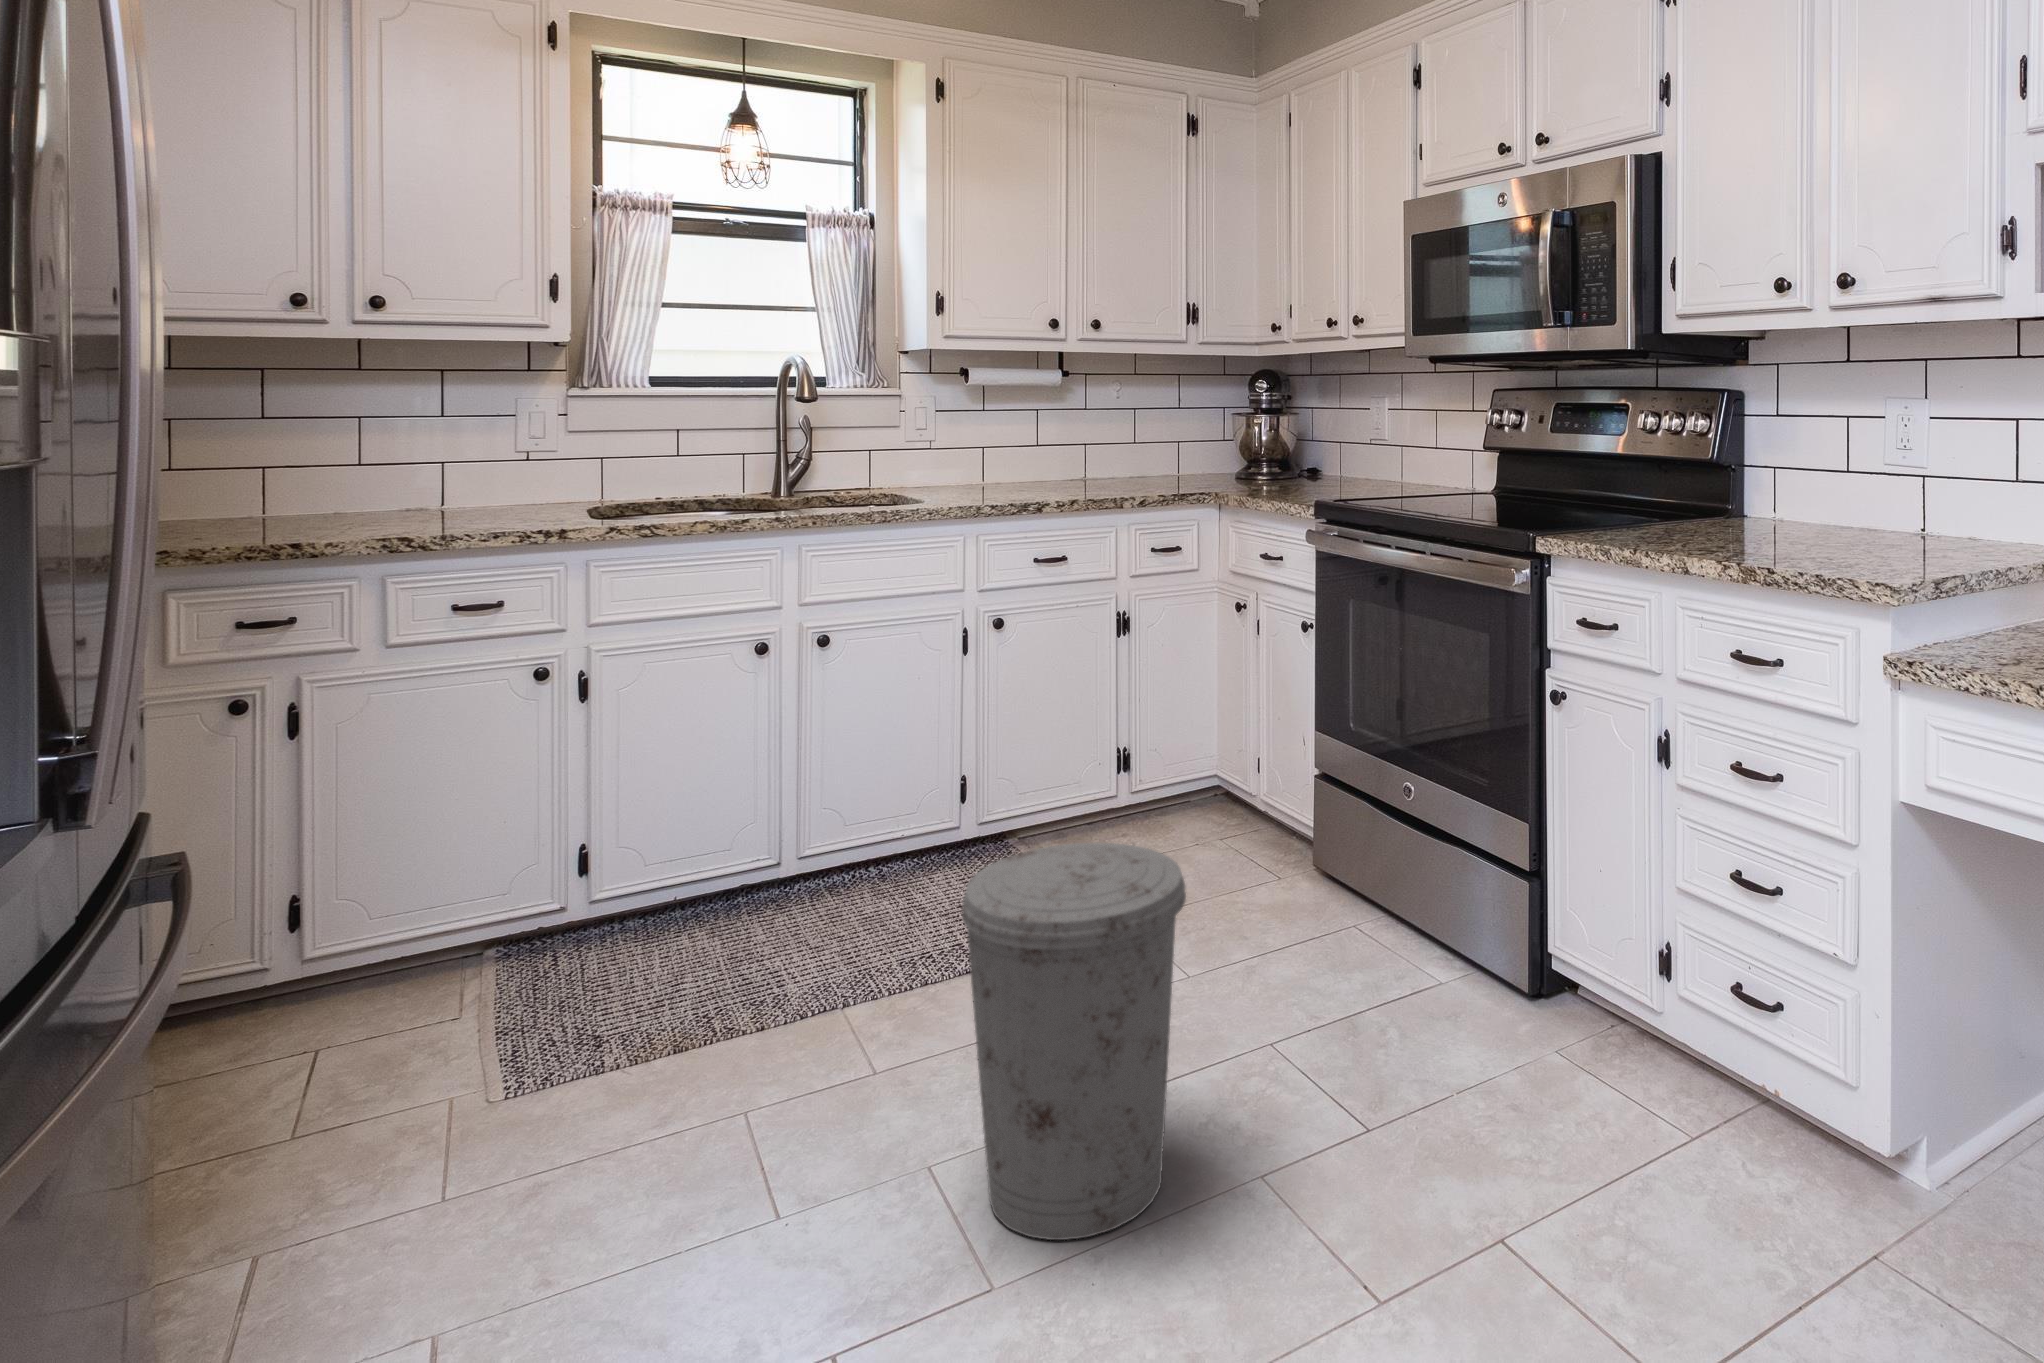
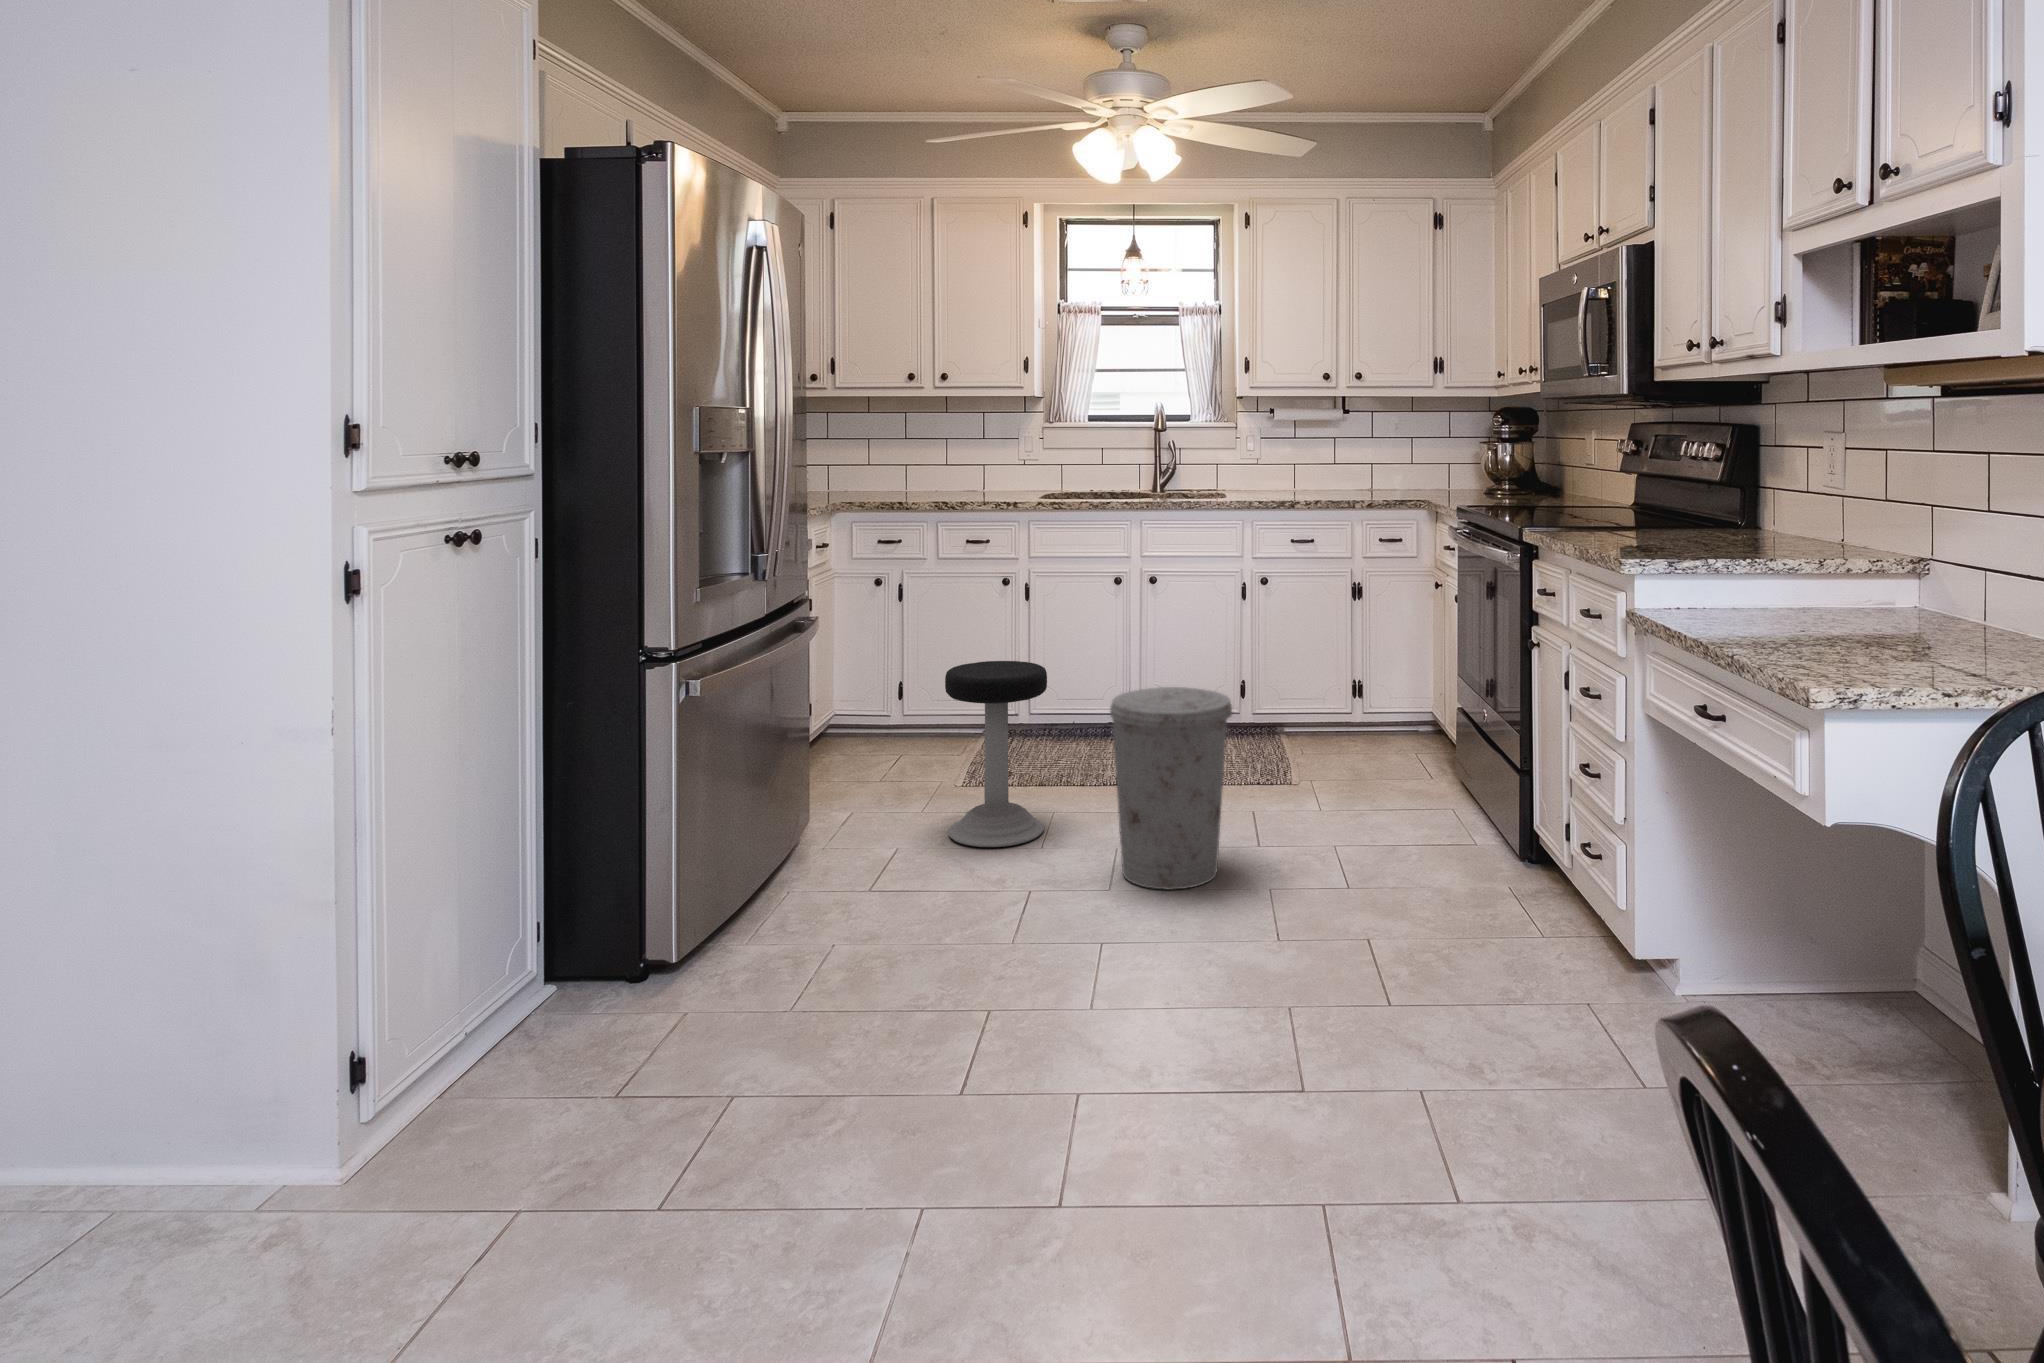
stool: none [545,841,770,1249] -> present [945,661,1047,847]

